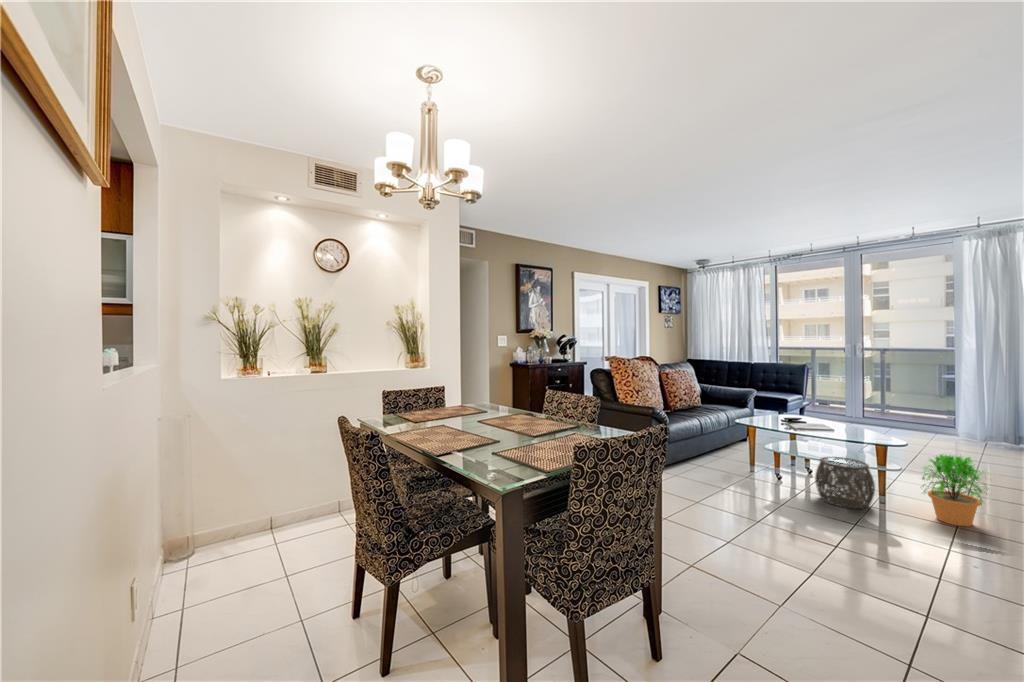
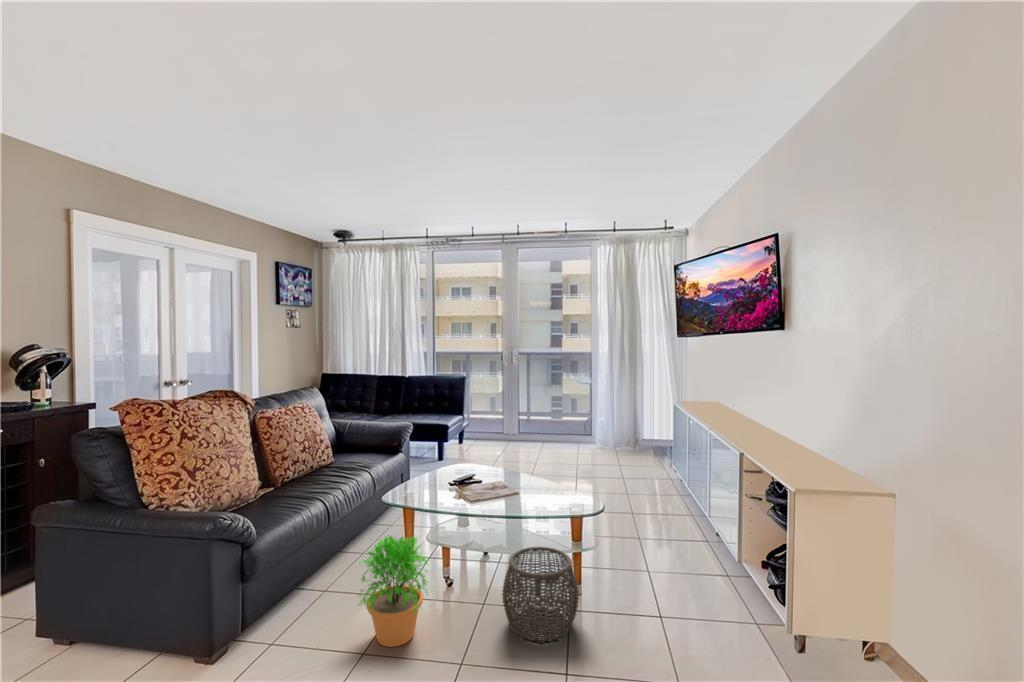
potted plant: present [922,454,987,526] -> present [358,535,429,647]

